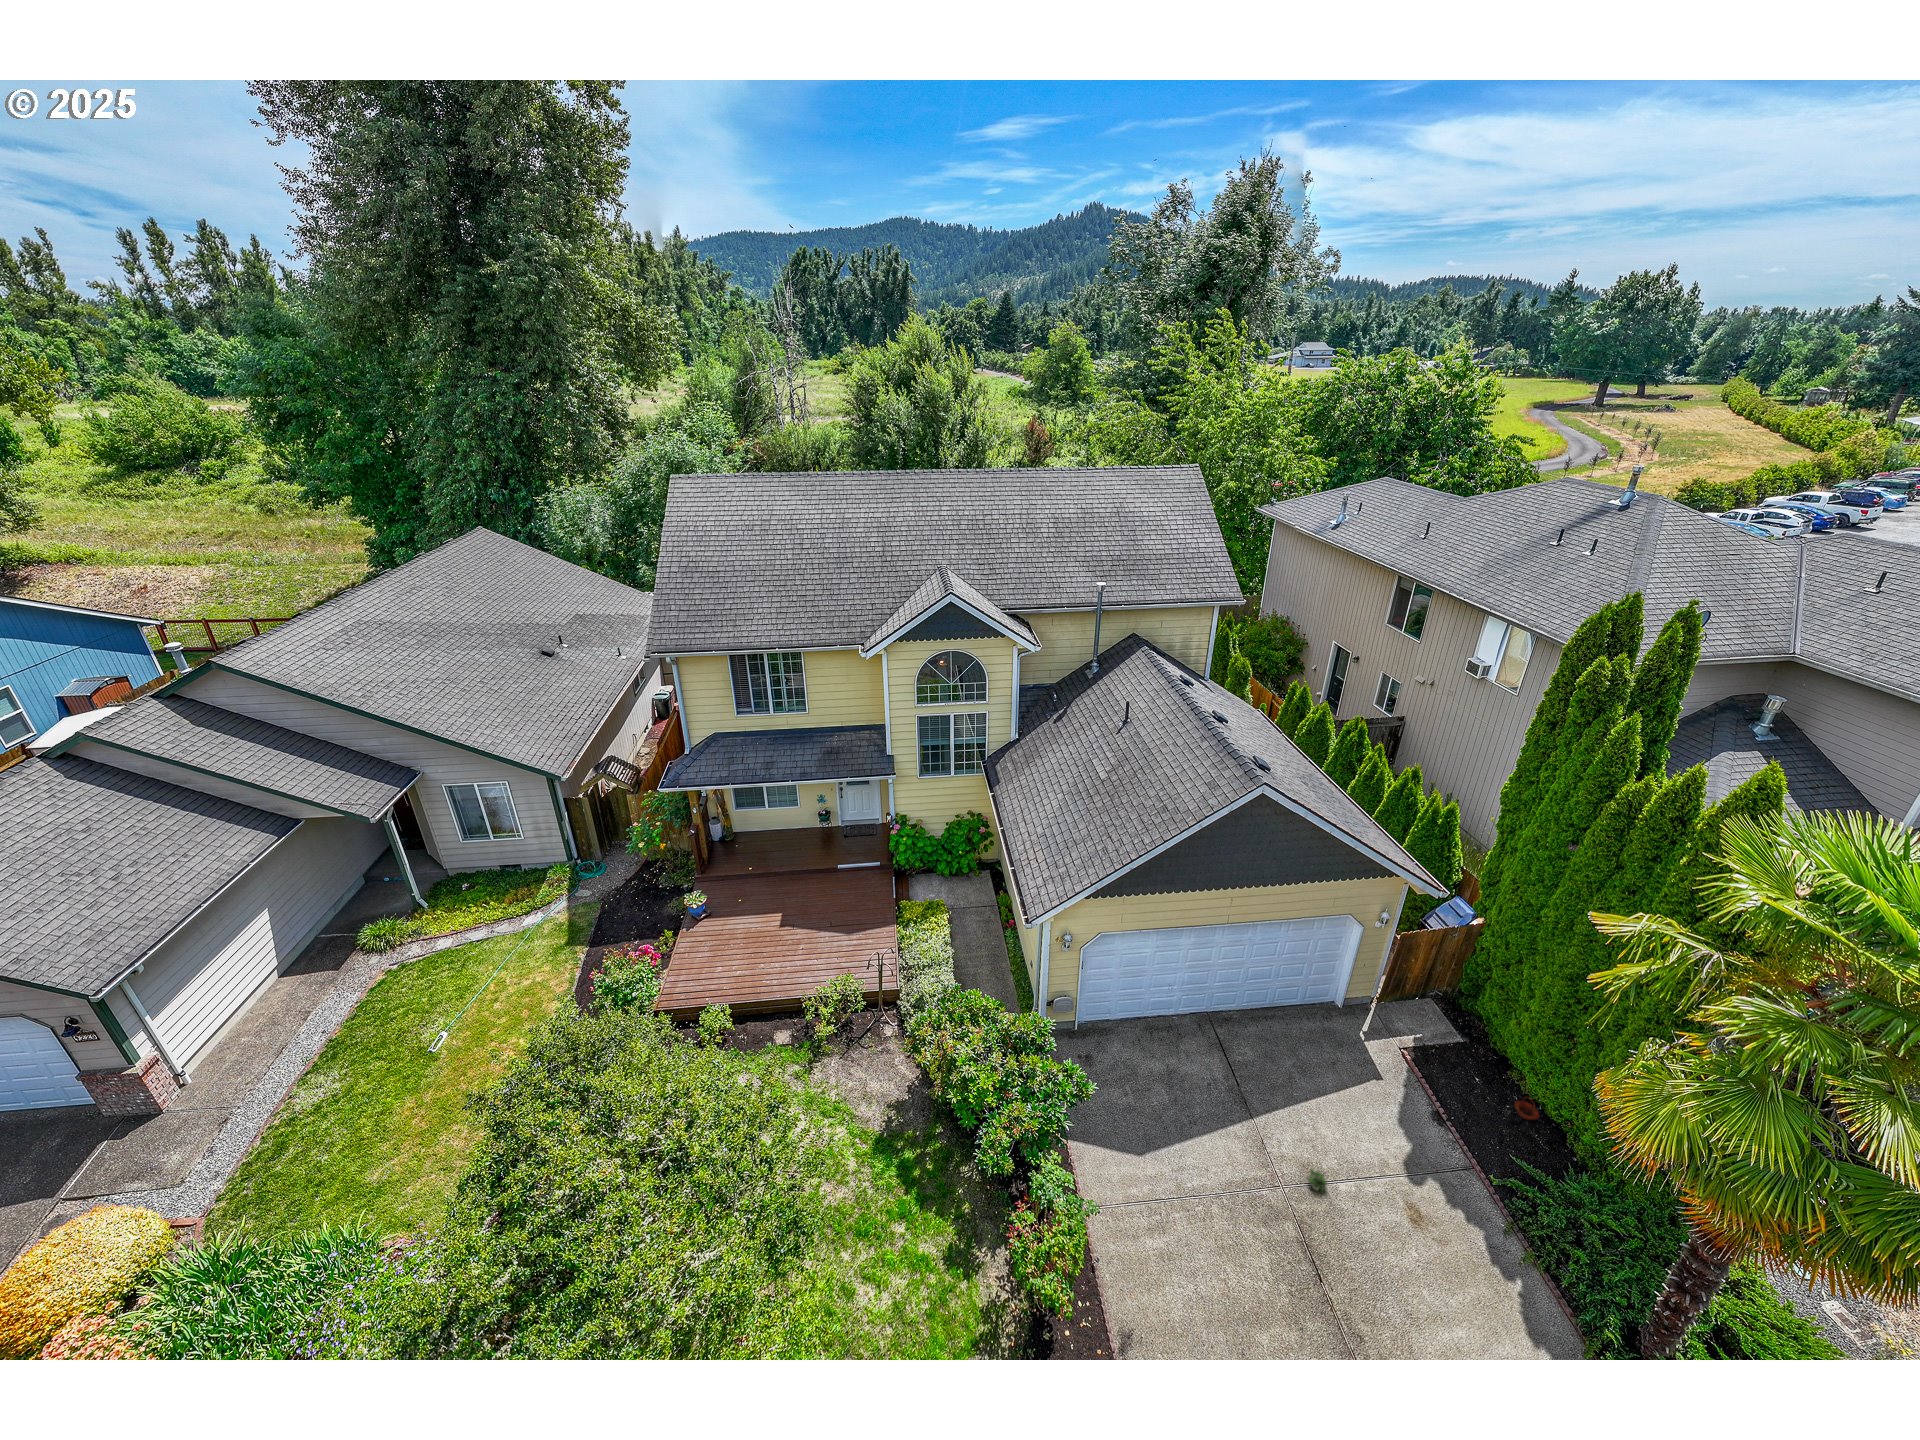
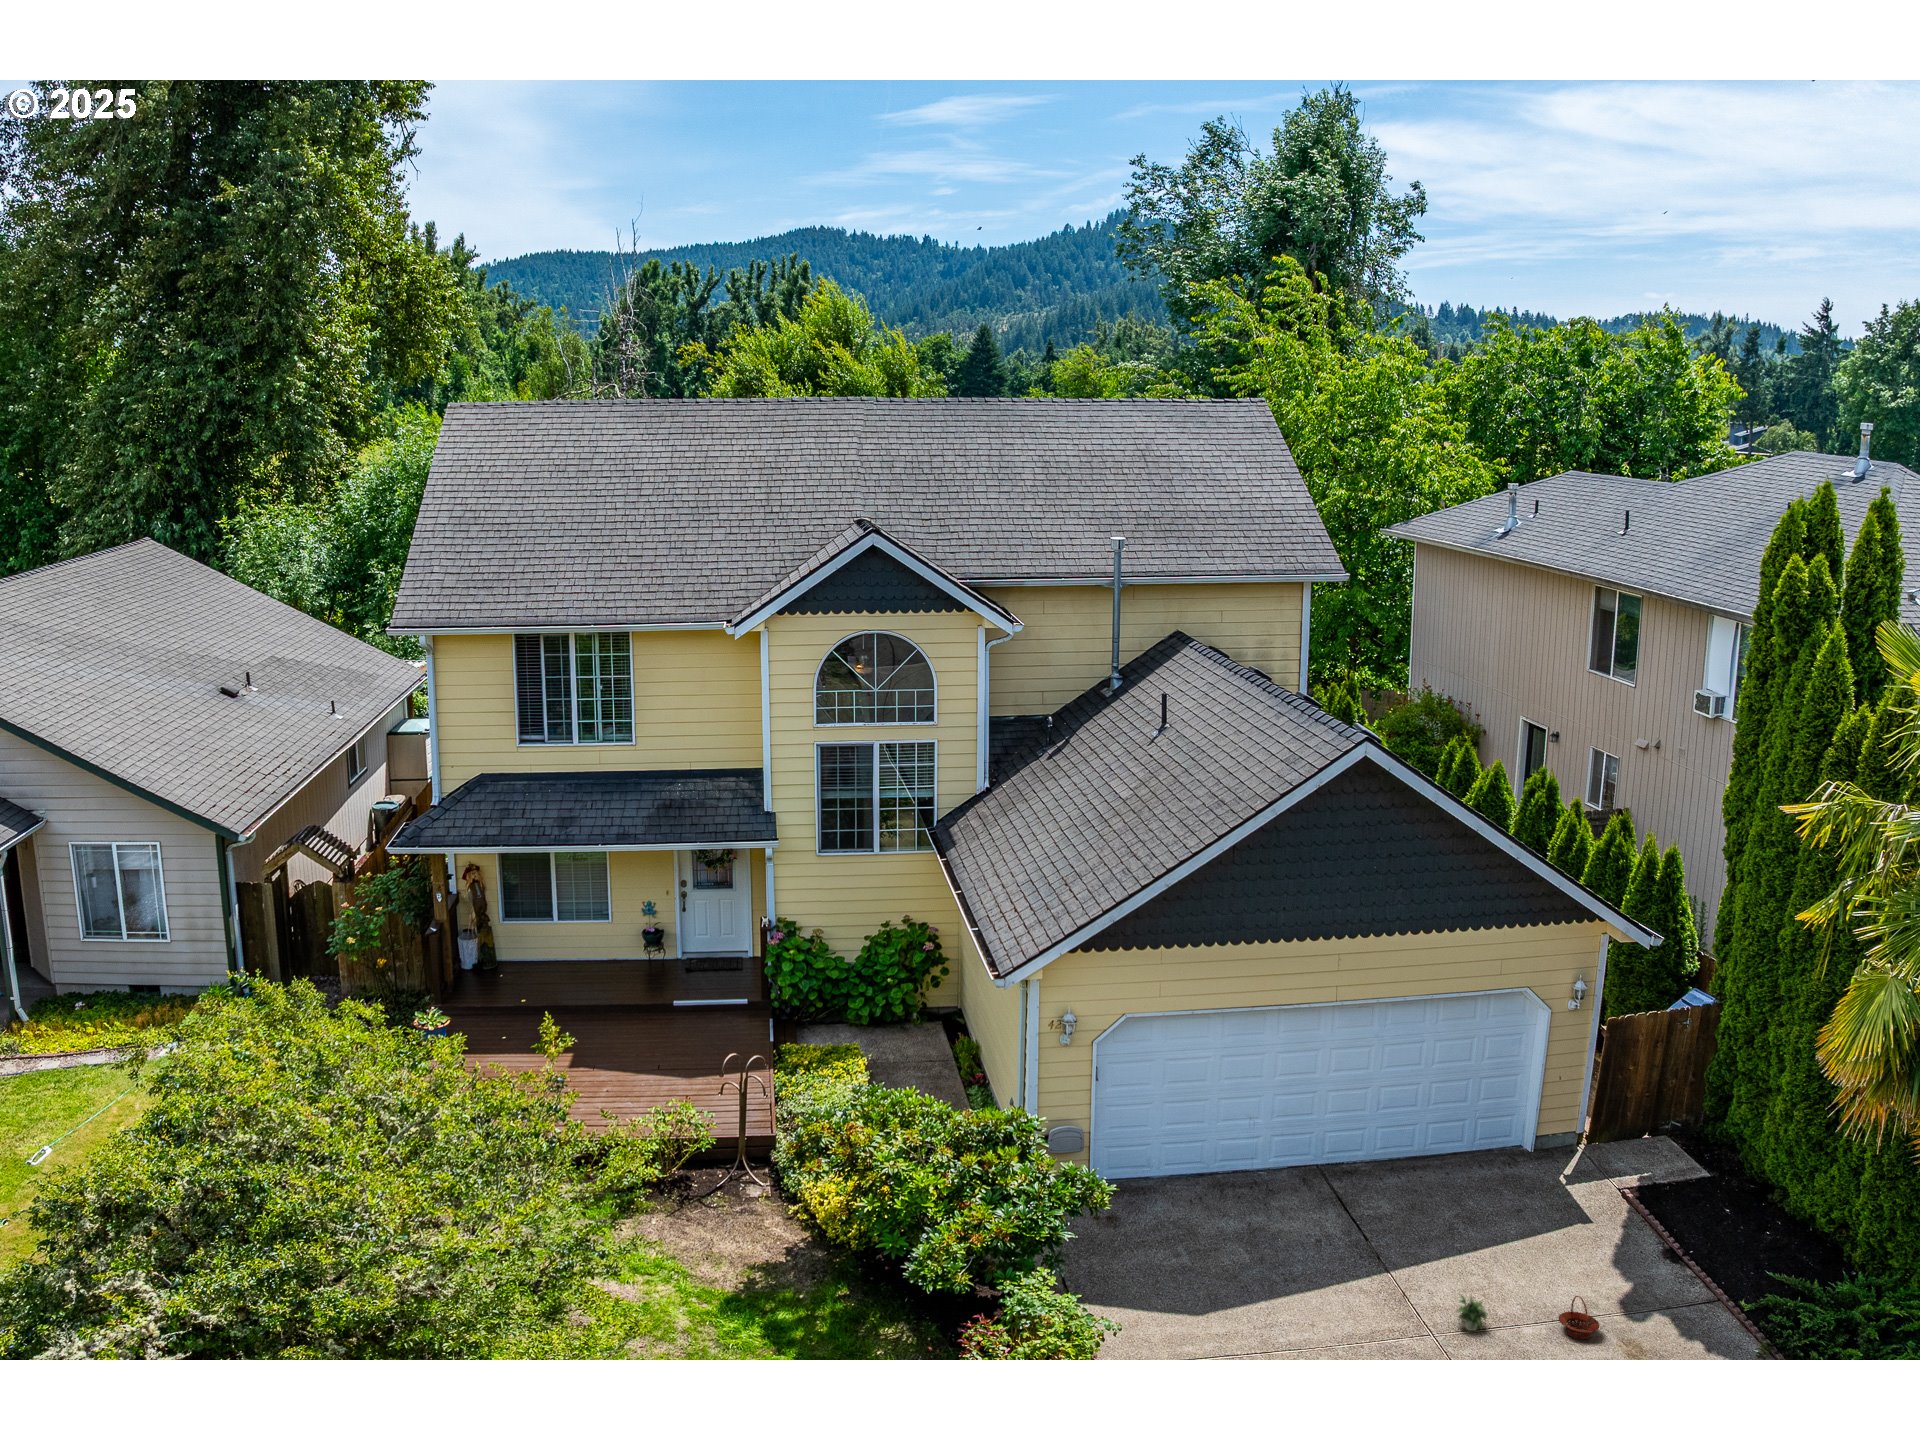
basket: present [1515,1098,1539,1120] -> present [1558,1296,1599,1339]

